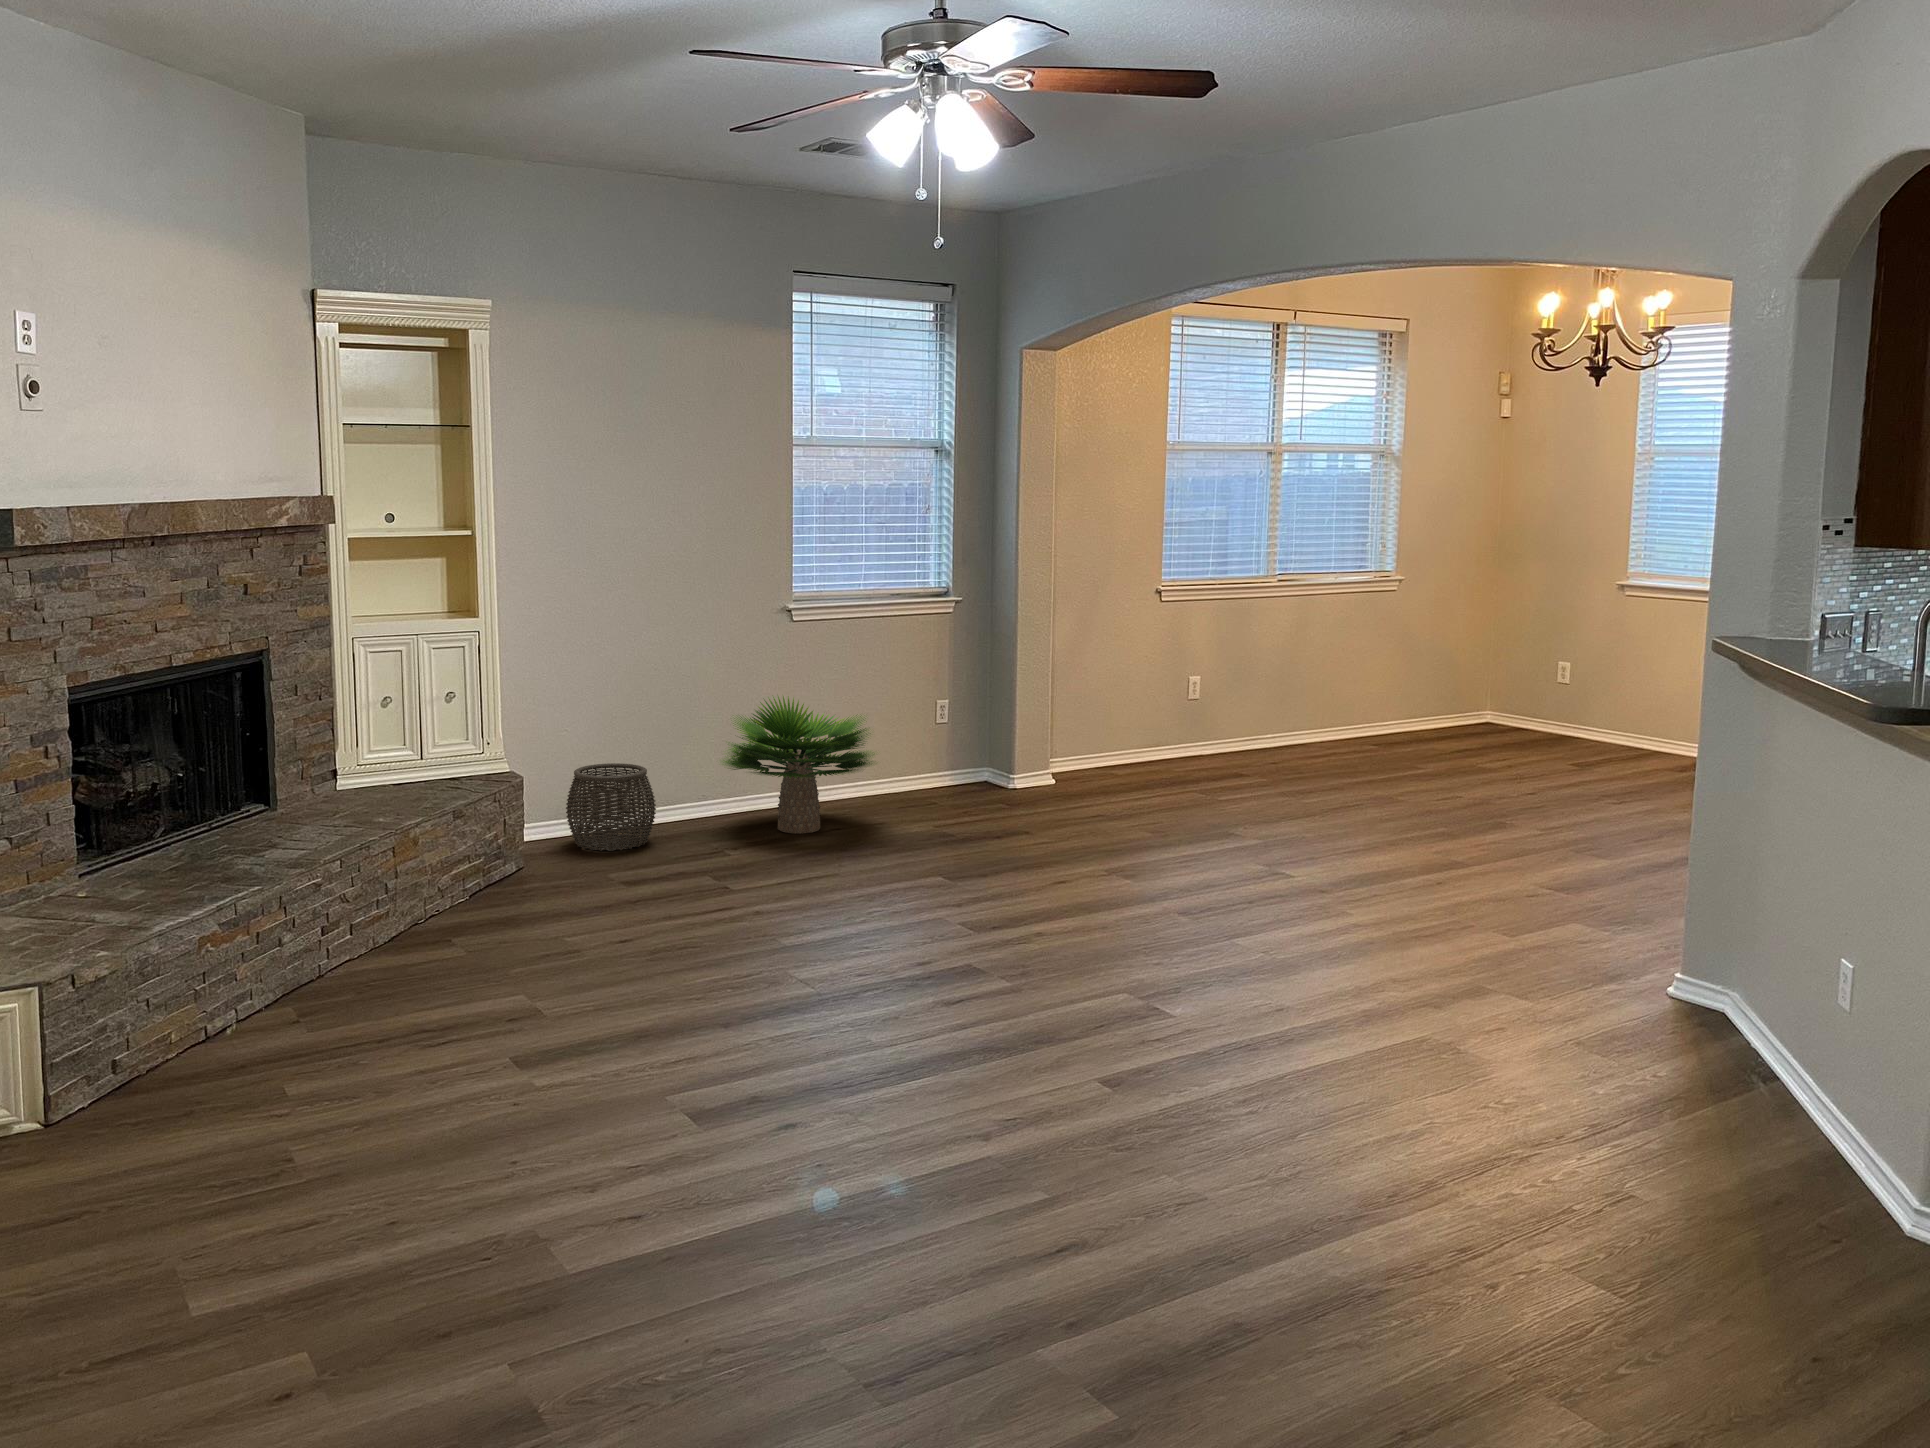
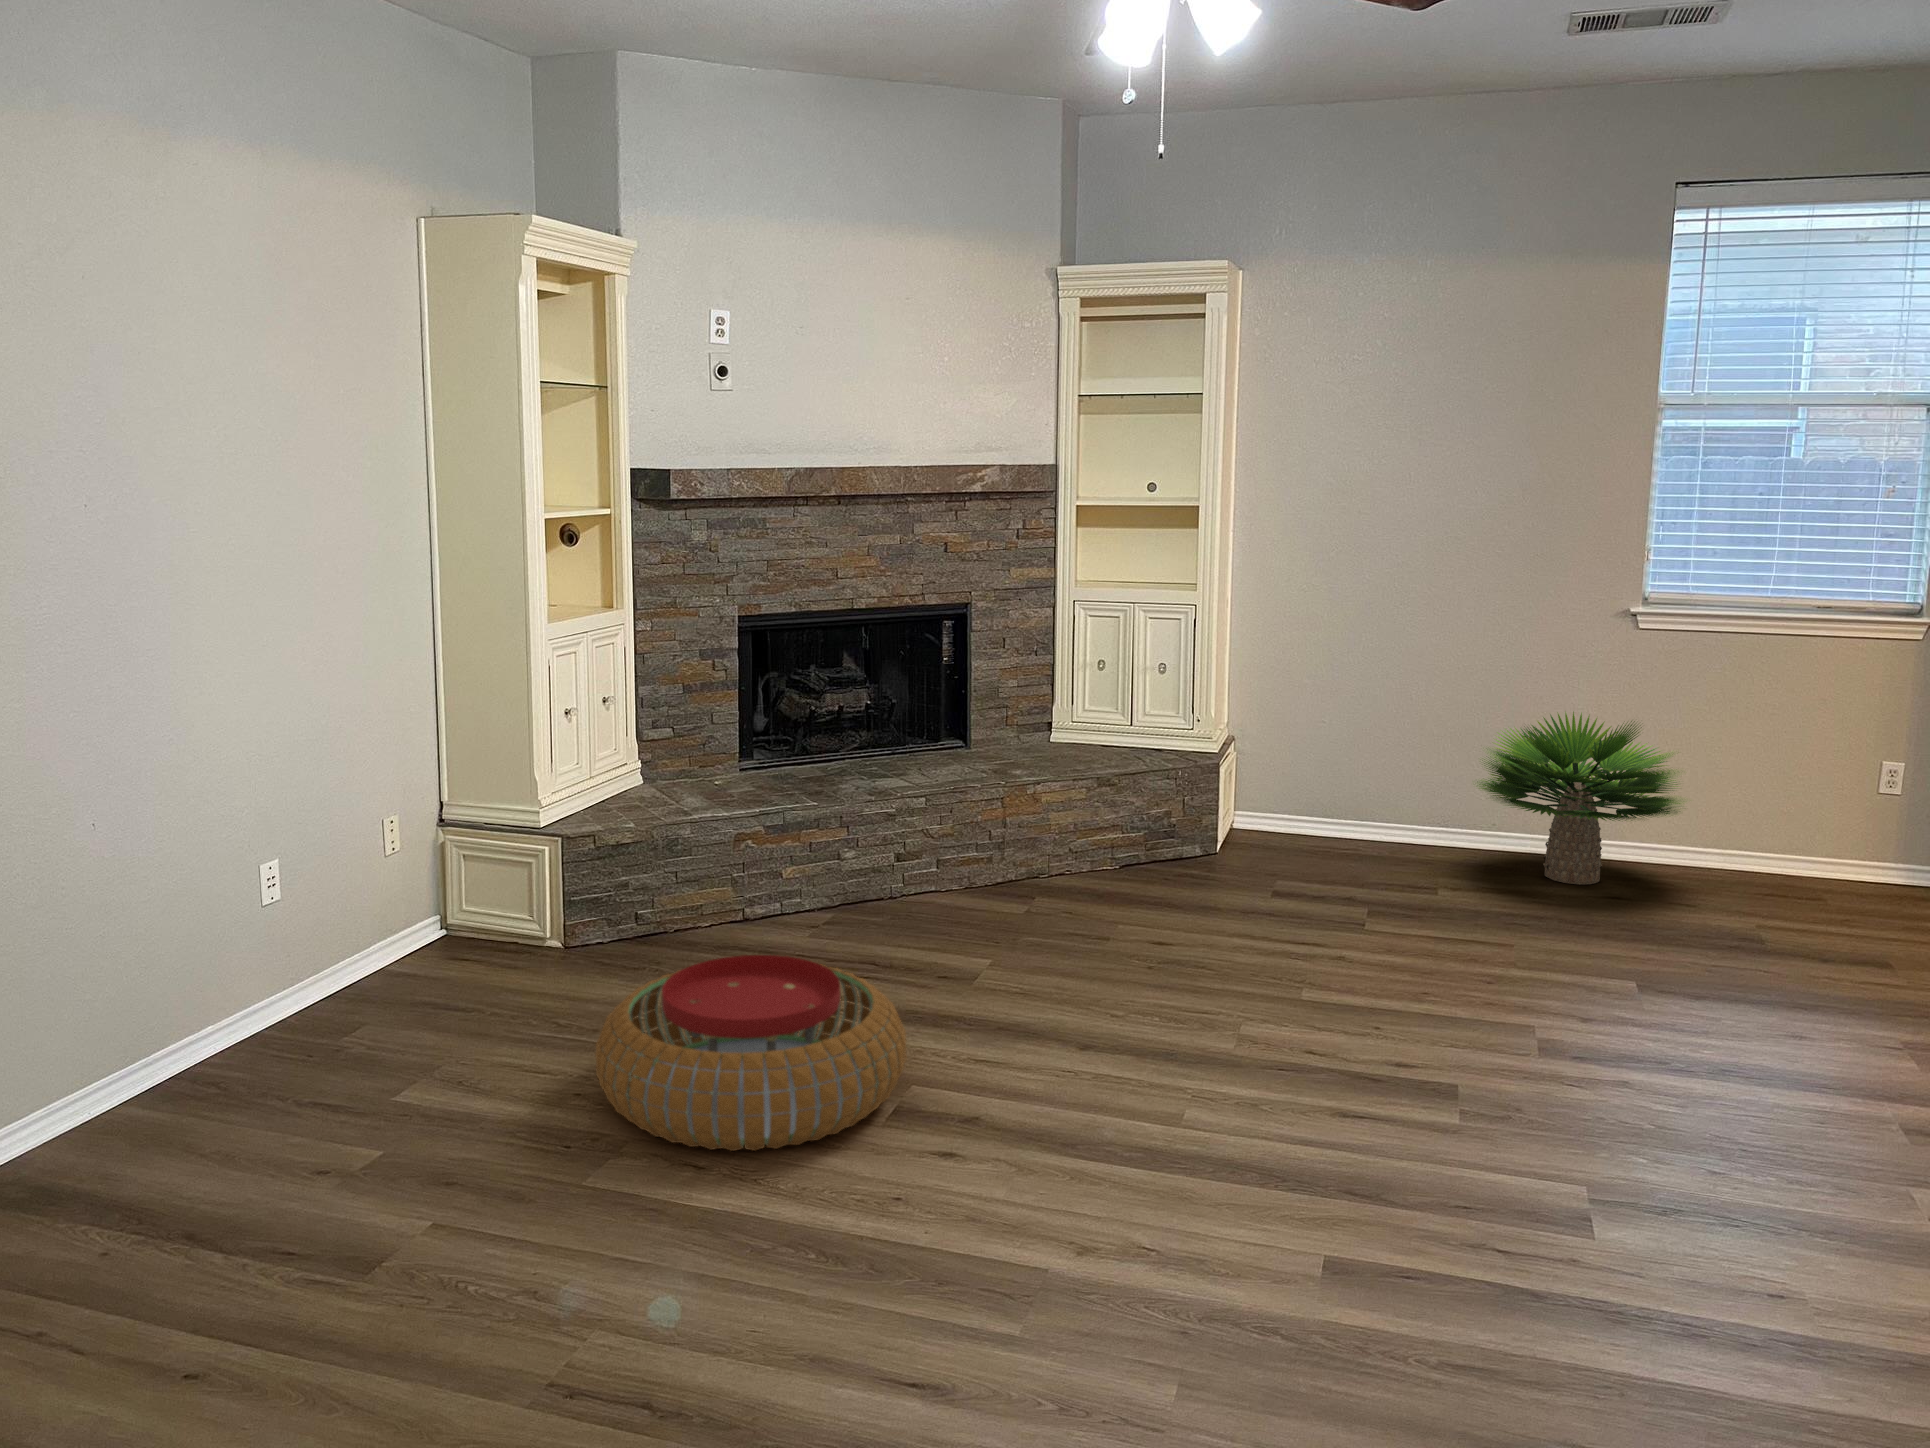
woven basket: present [566,763,656,851] -> none [1292,759,1391,856]
pouf: none [376,1011,704,1213] -> present [595,955,906,1151]

